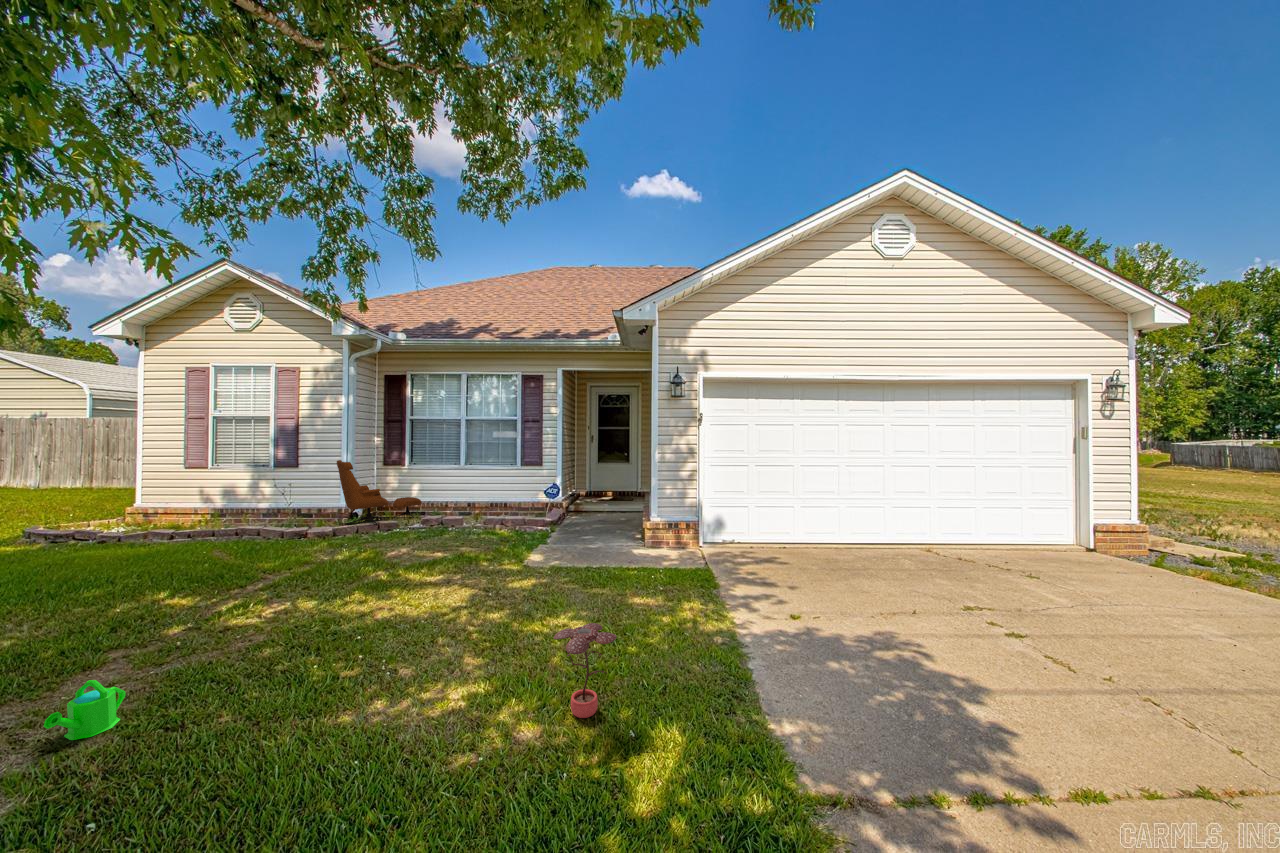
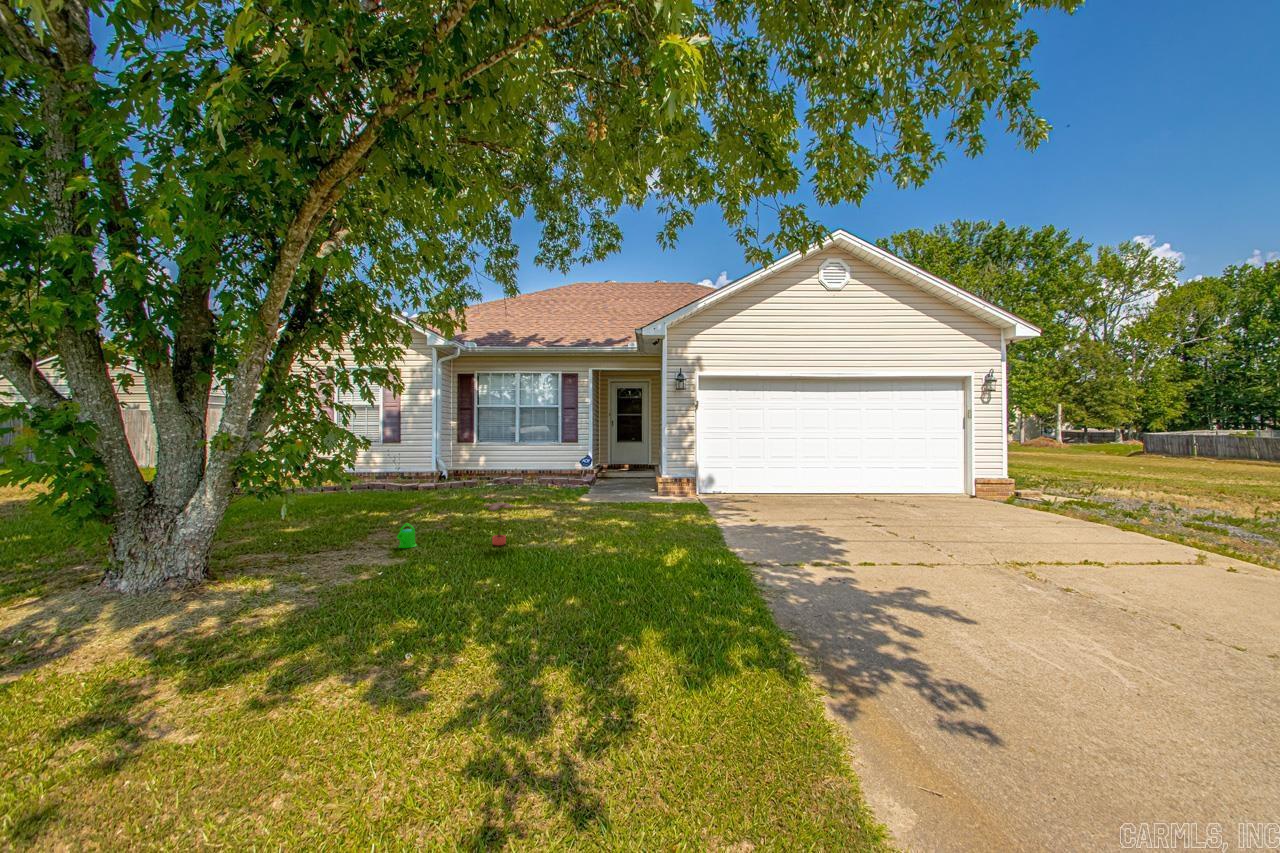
lounge chair: present [337,460,422,525] -> none [432,437,489,484]
potted plant: present [553,623,617,718] -> present [485,502,514,545]

